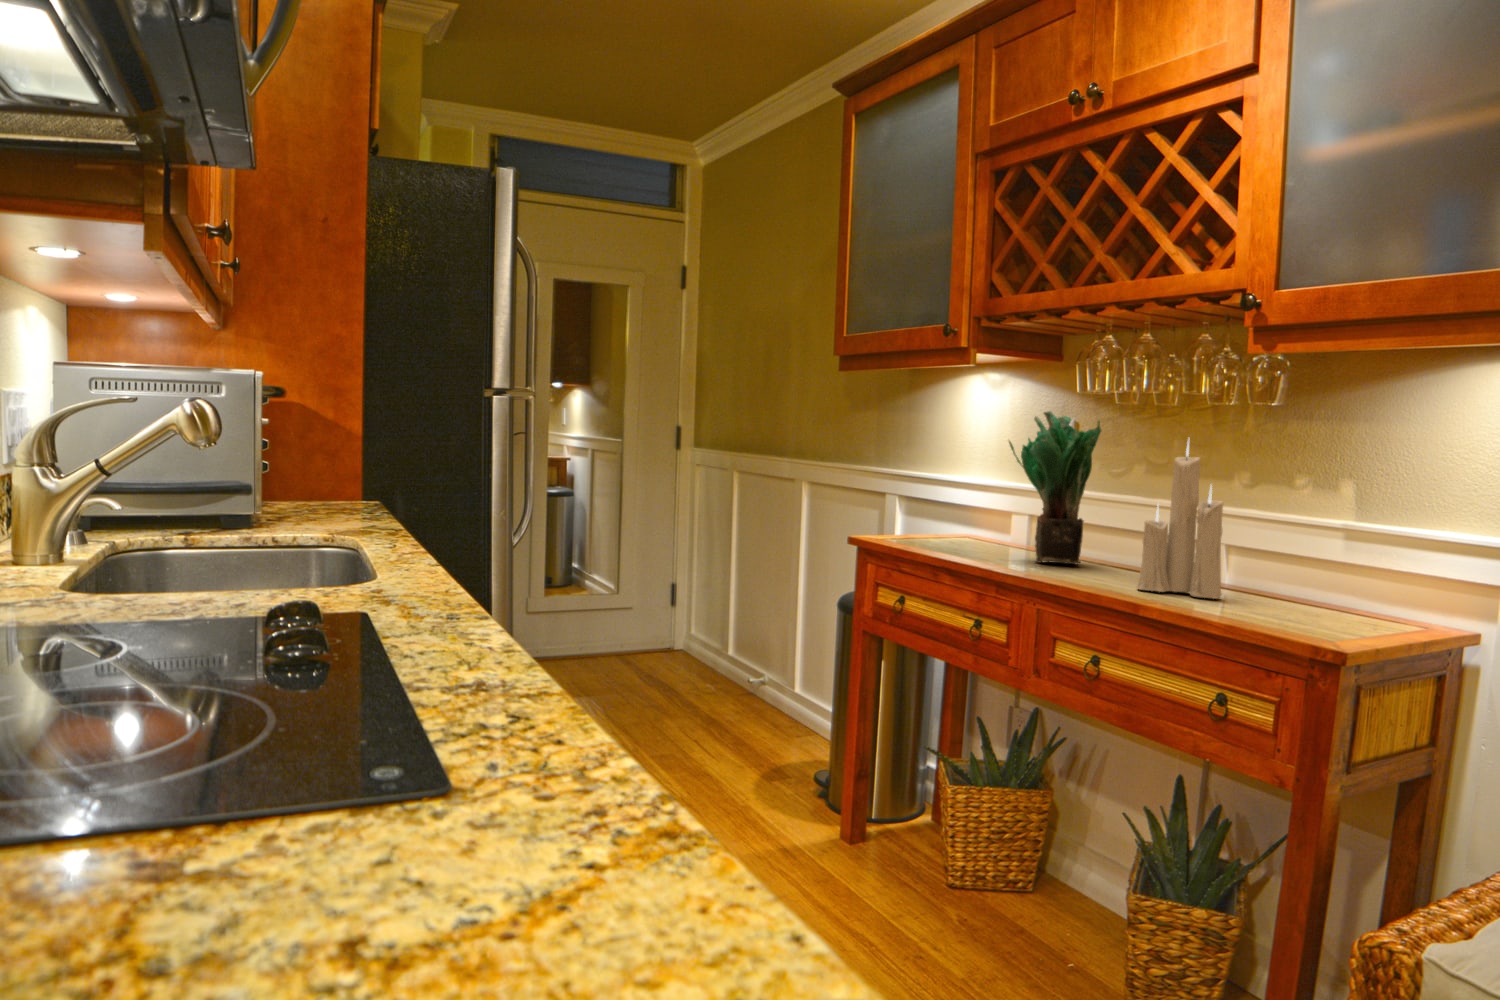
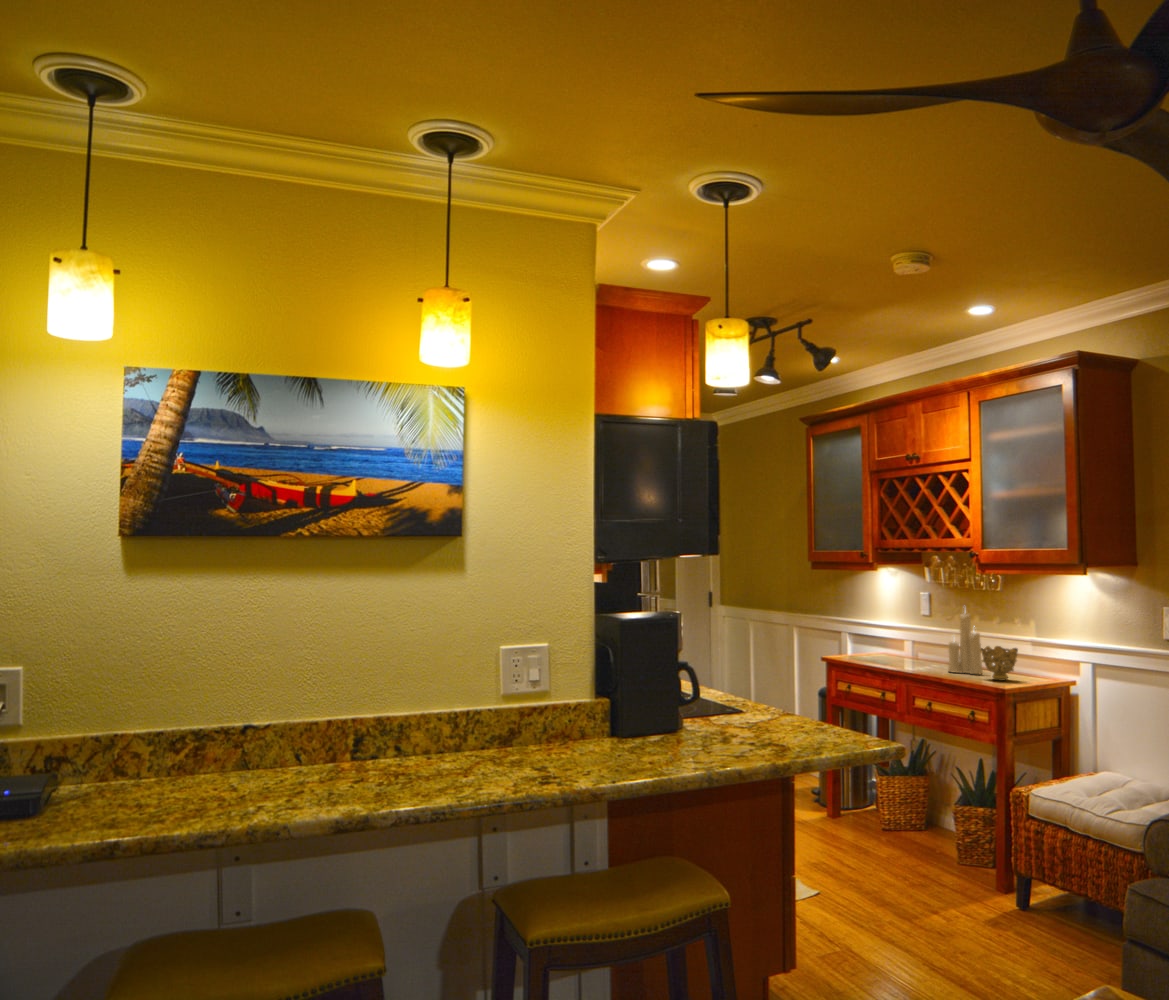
potted plant: present [1009,411,1101,565] -> none [893,592,935,664]
decorative bowl: none [1245,535,1345,622] -> present [981,646,1018,681]

